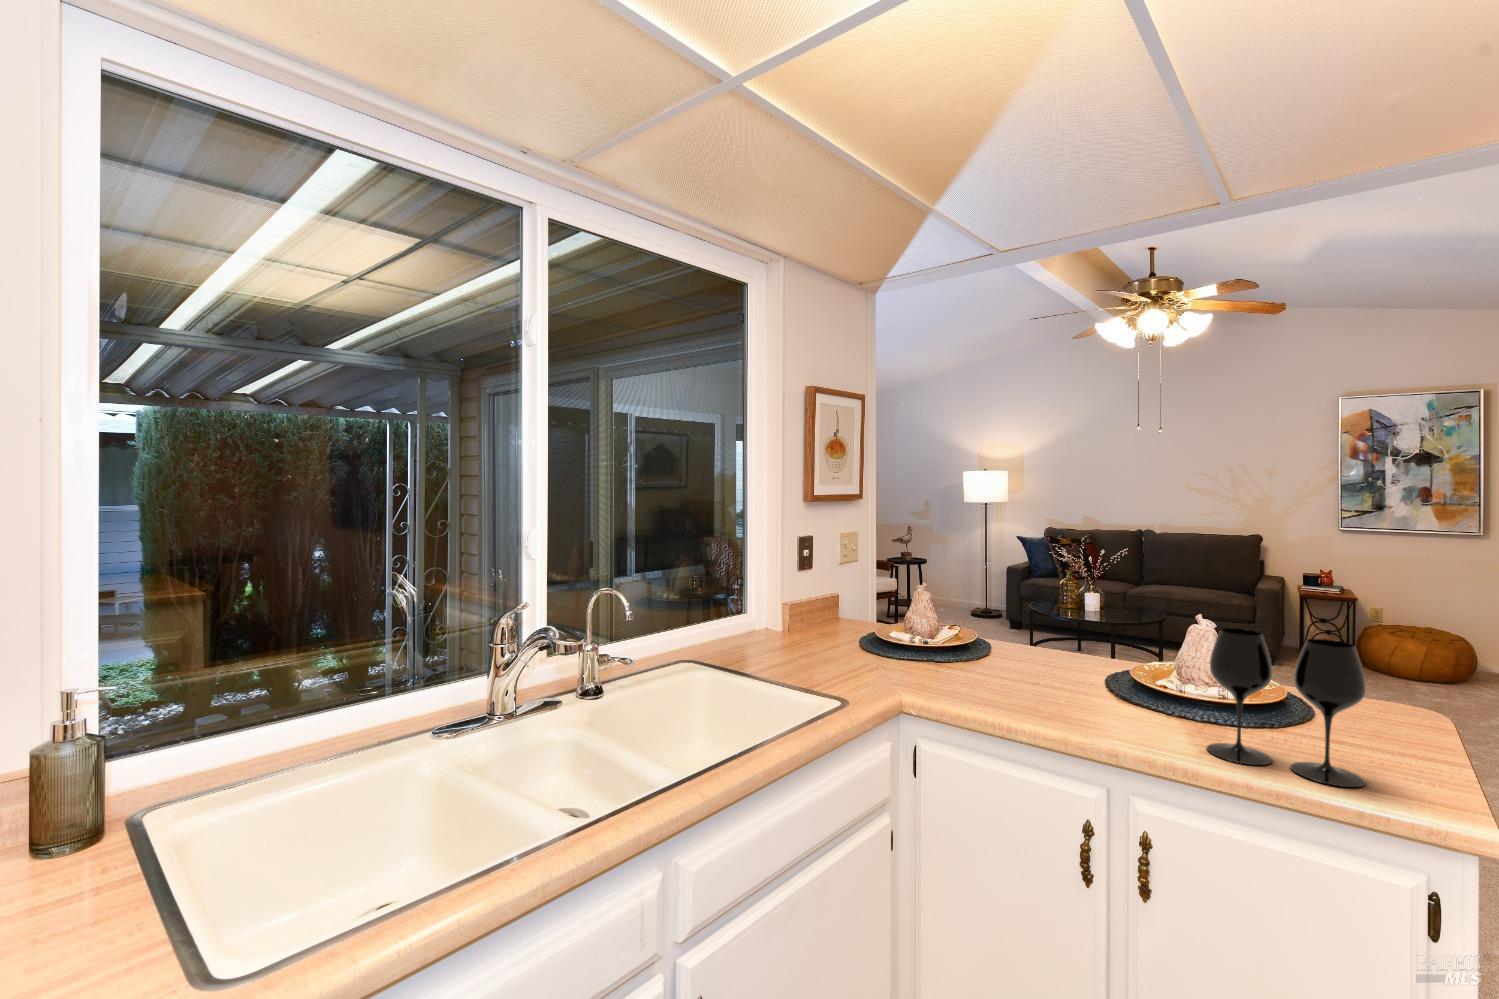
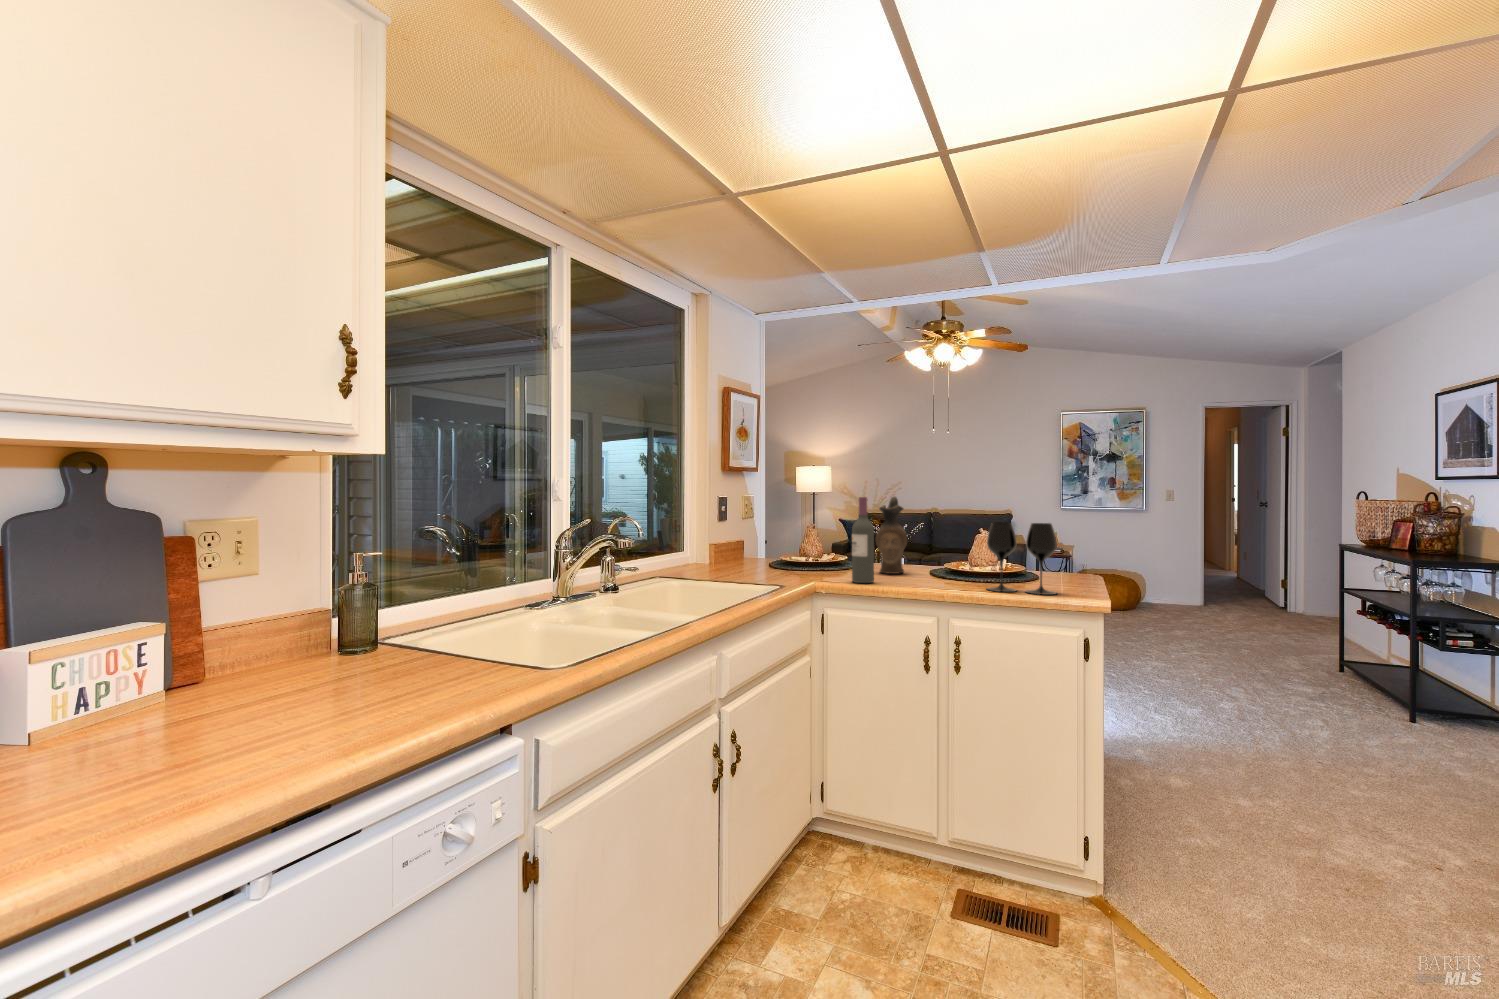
ceramic pitcher: none [1014,553,1067,678] -> present [876,497,907,574]
wine bottle: none [963,565,1001,706] -> present [852,497,874,583]

